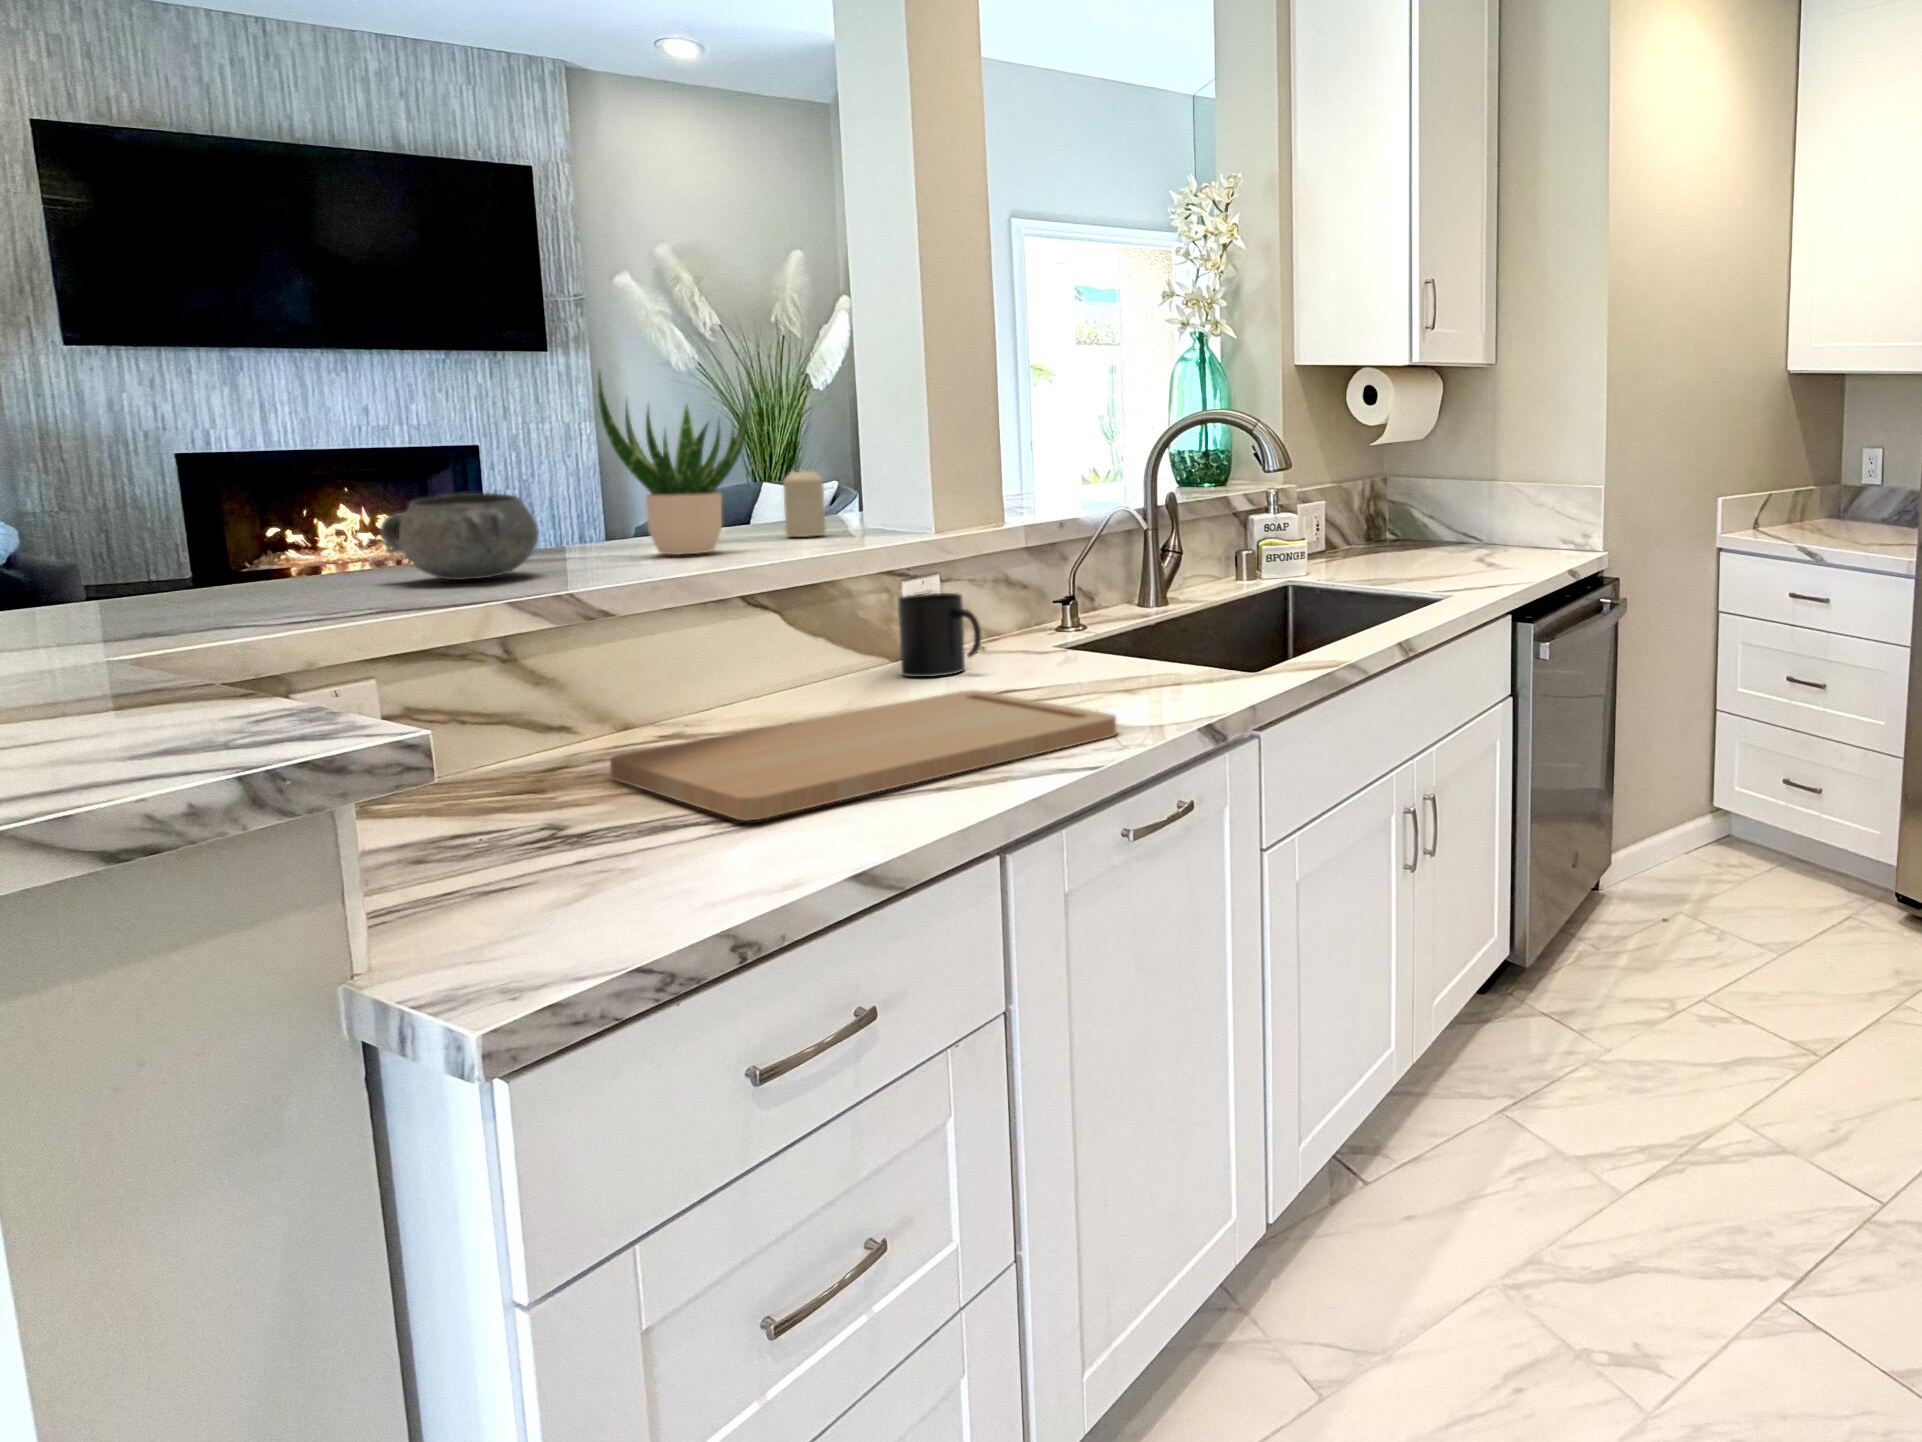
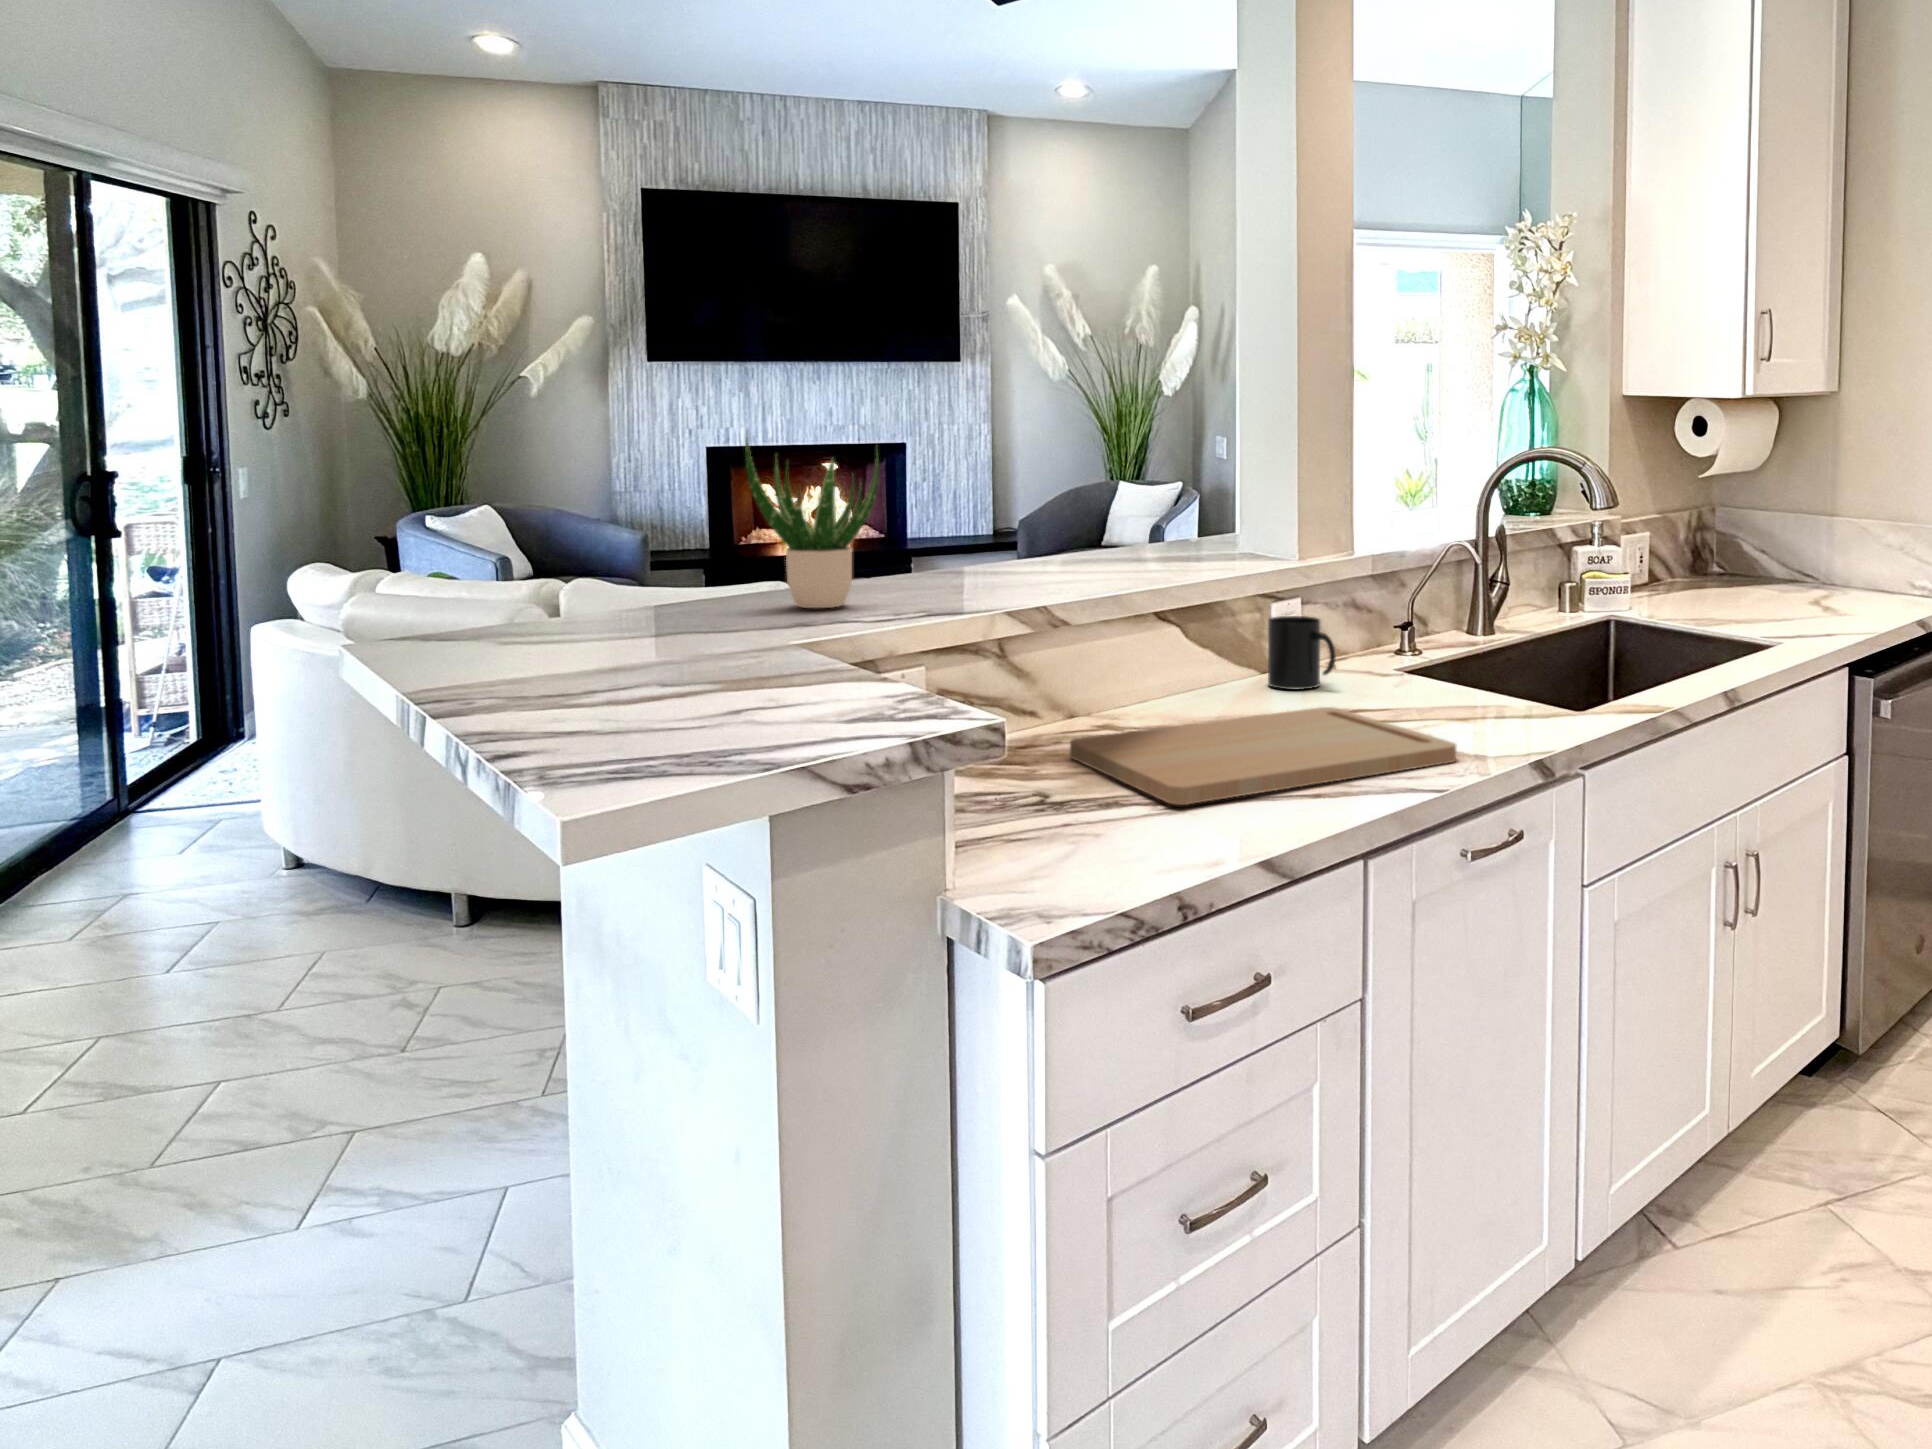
potted plant: present [598,372,748,555] -> present [745,435,879,608]
candle: present [783,470,826,537] -> none [1176,501,1207,558]
decorative bowl: present [380,493,538,580] -> none [911,520,1011,588]

